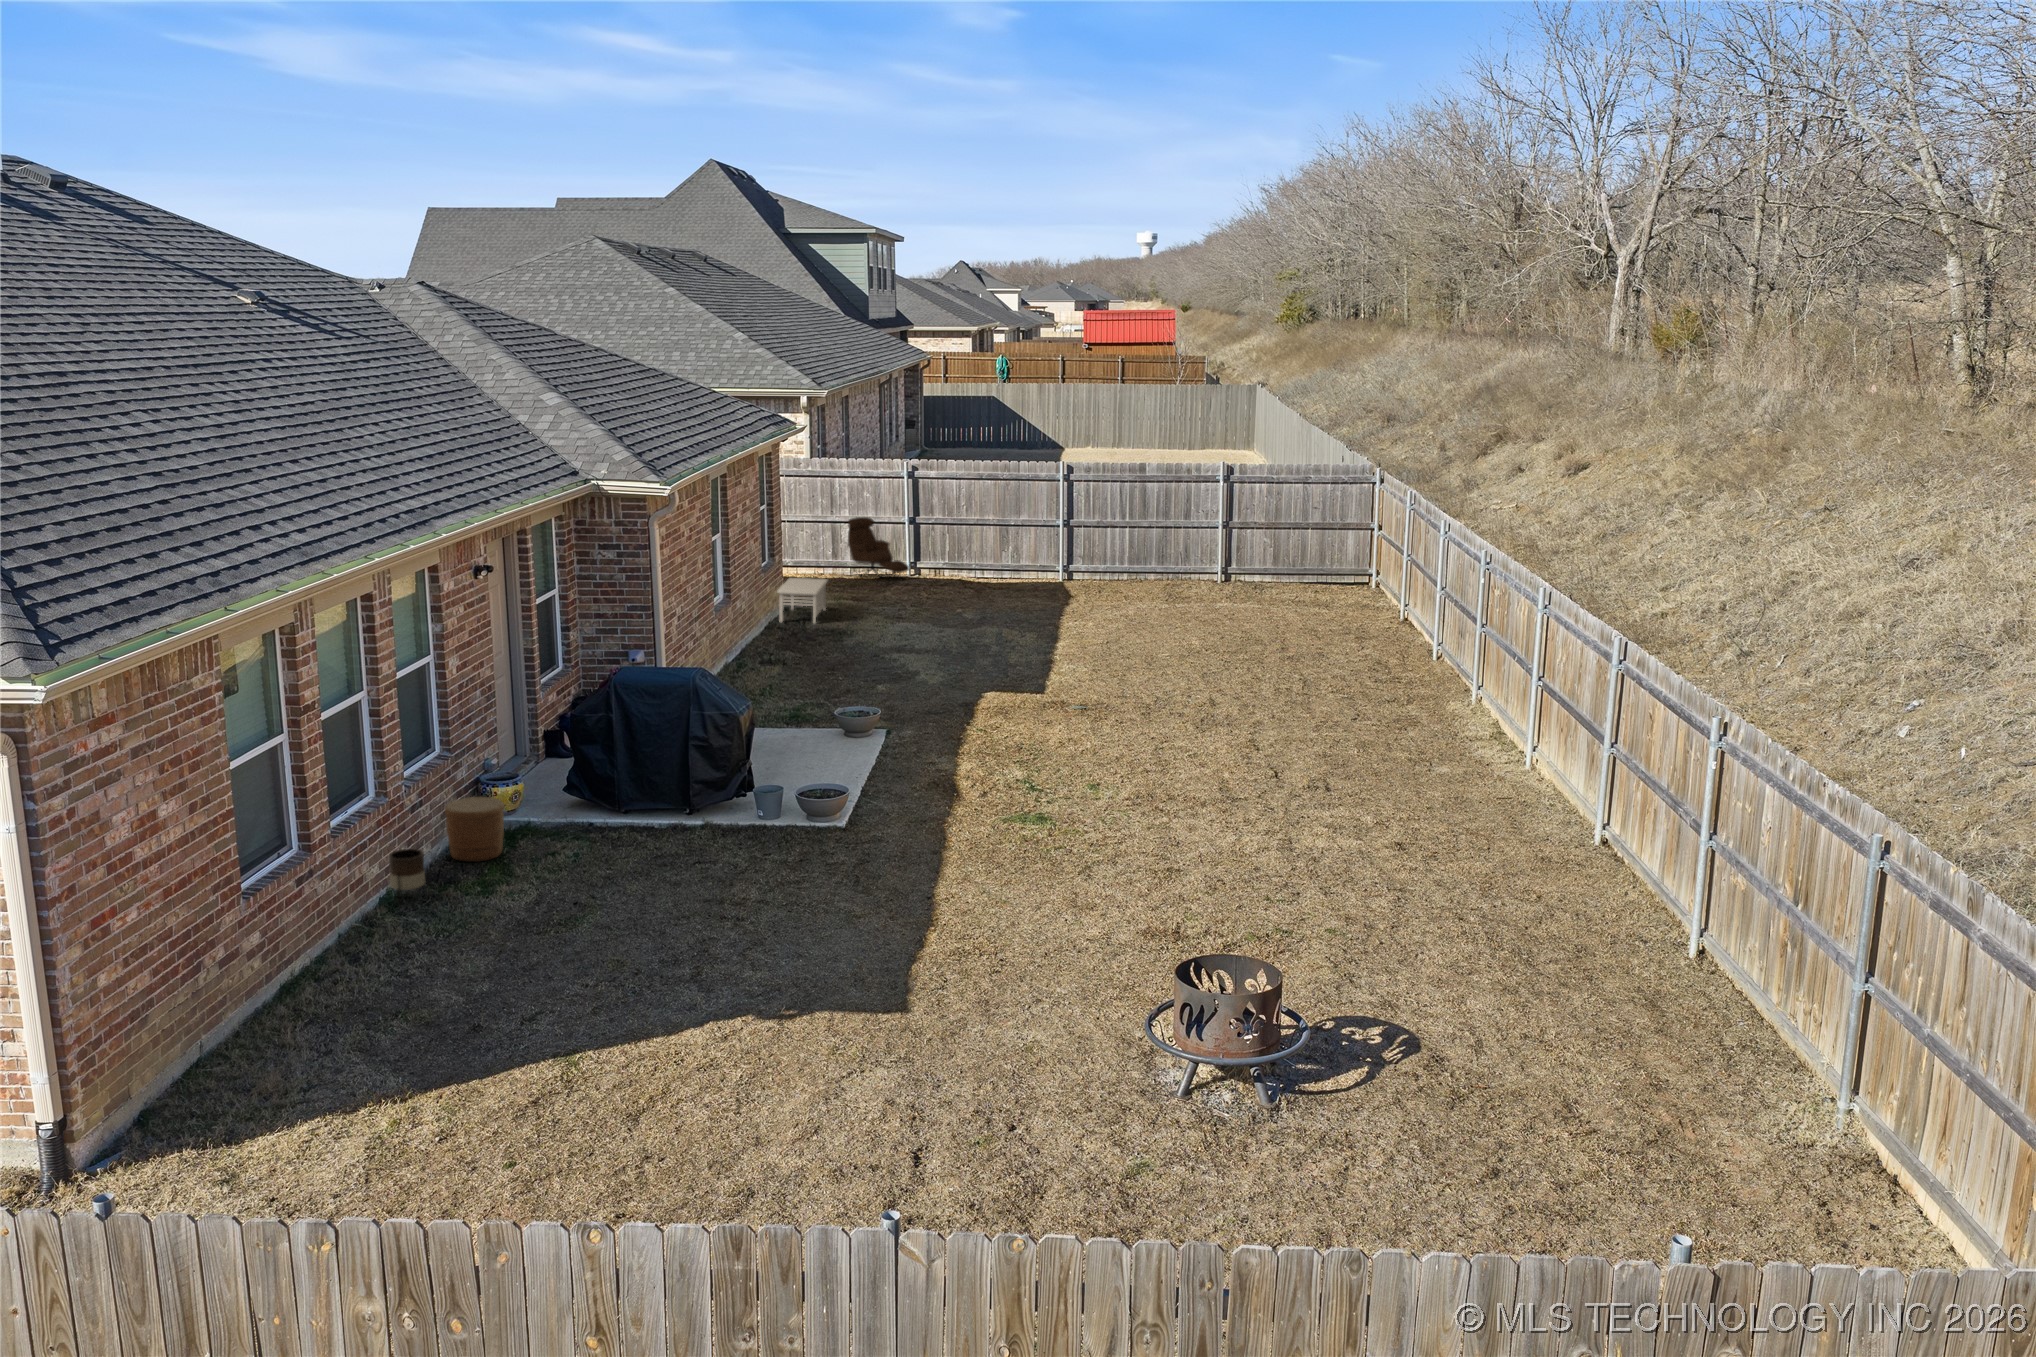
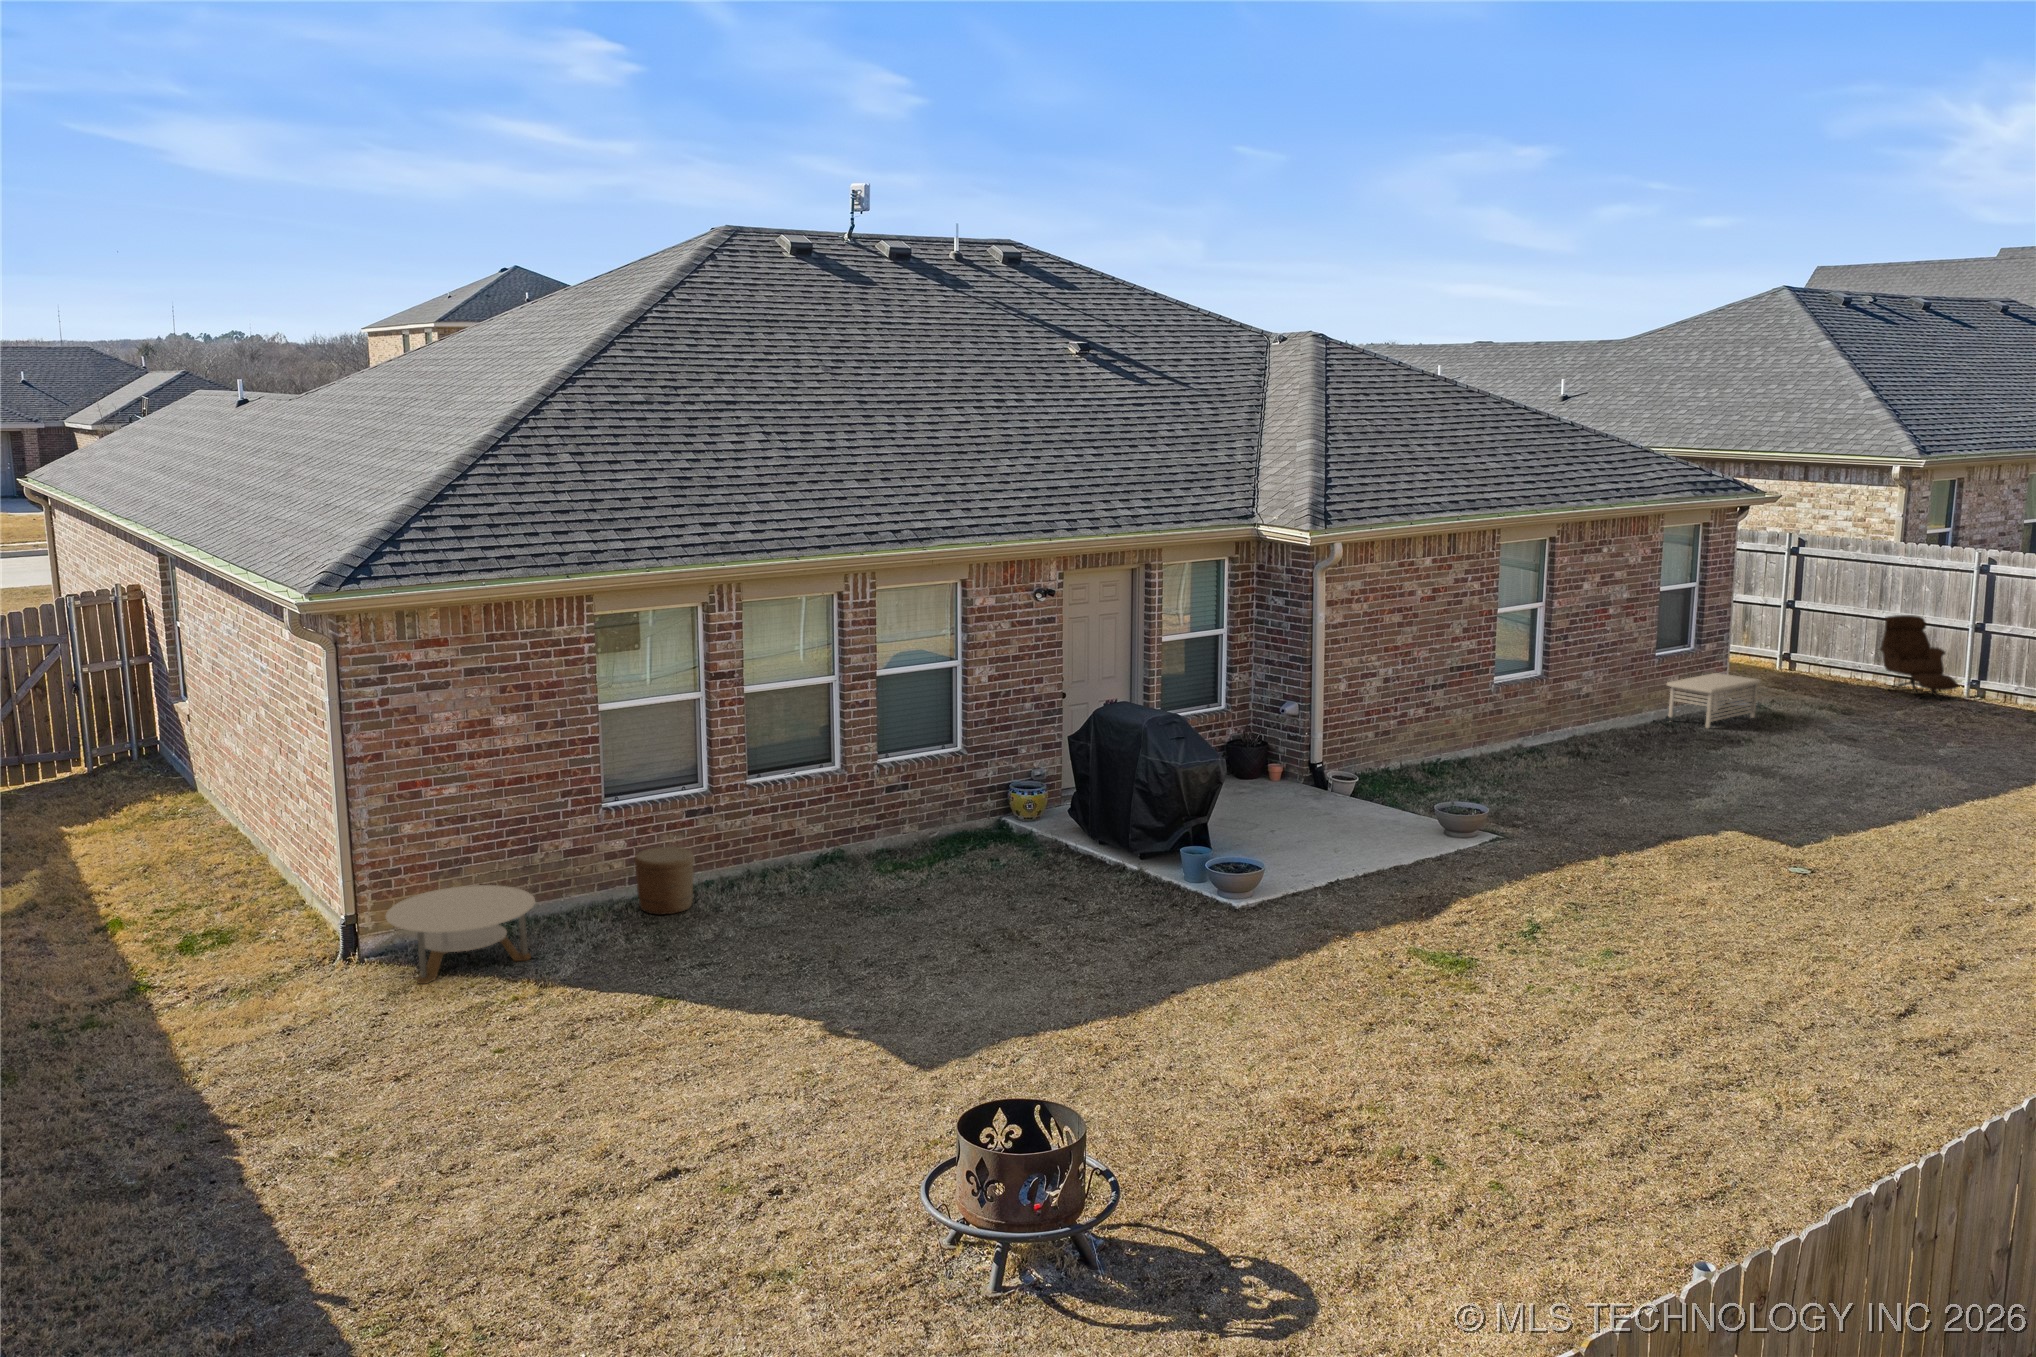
woven basket: present [445,797,504,862] -> present [634,847,694,915]
planter: present [389,849,428,897] -> none [821,821,852,870]
round table: none [124,1012,329,1159] -> present [385,885,535,984]

